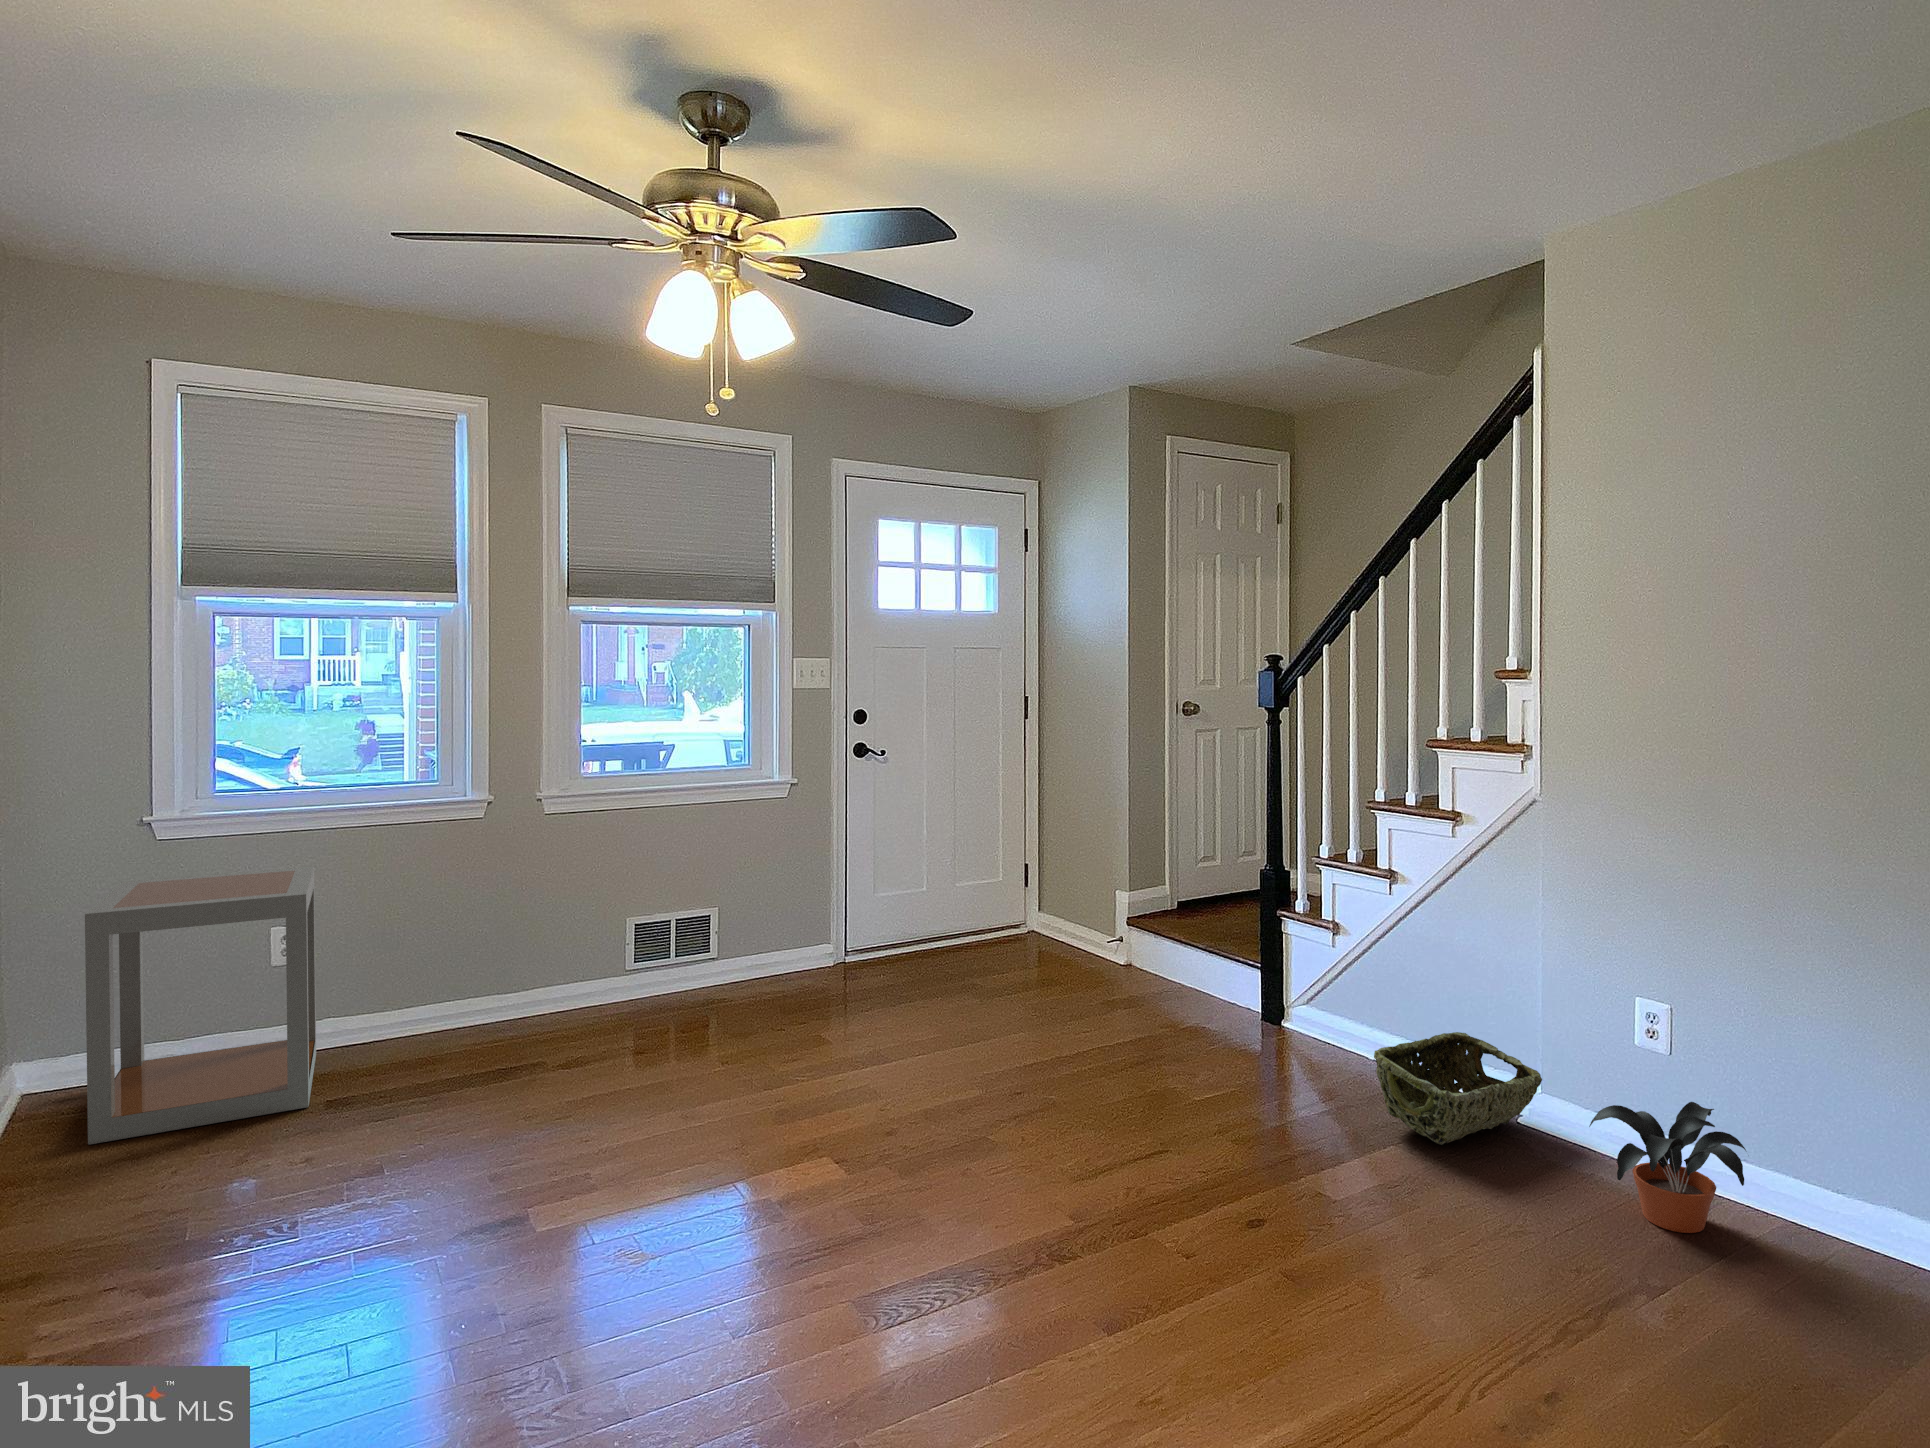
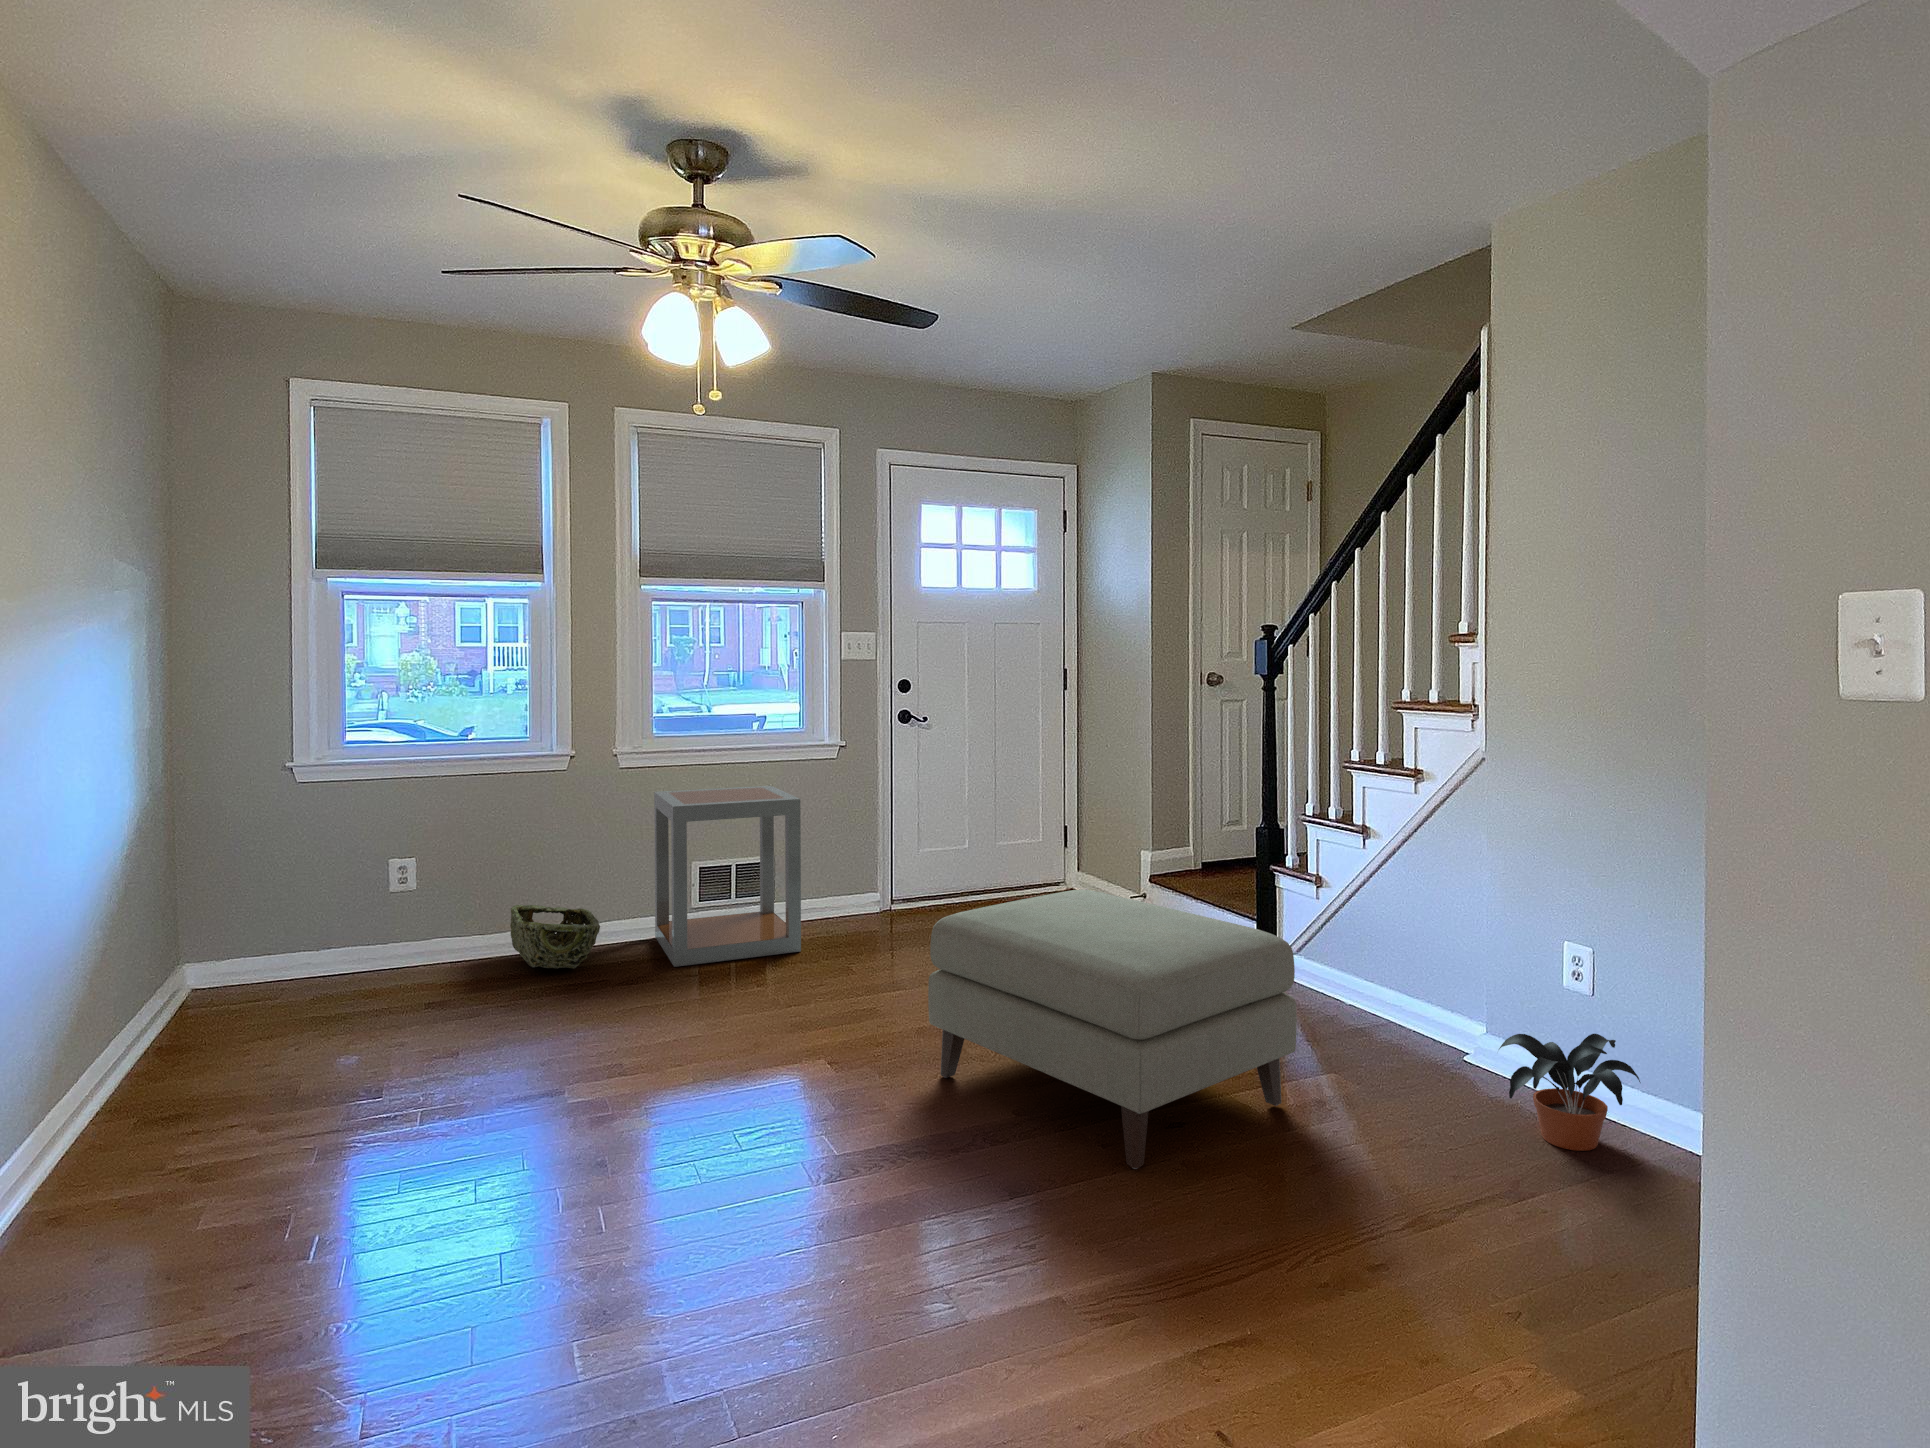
side table: present [85,867,316,1145] -> present [654,786,801,967]
ottoman: none [959,953,1379,1291] -> present [928,890,1297,1169]
woven basket: present [1374,1032,1542,1145] -> present [510,905,600,969]

